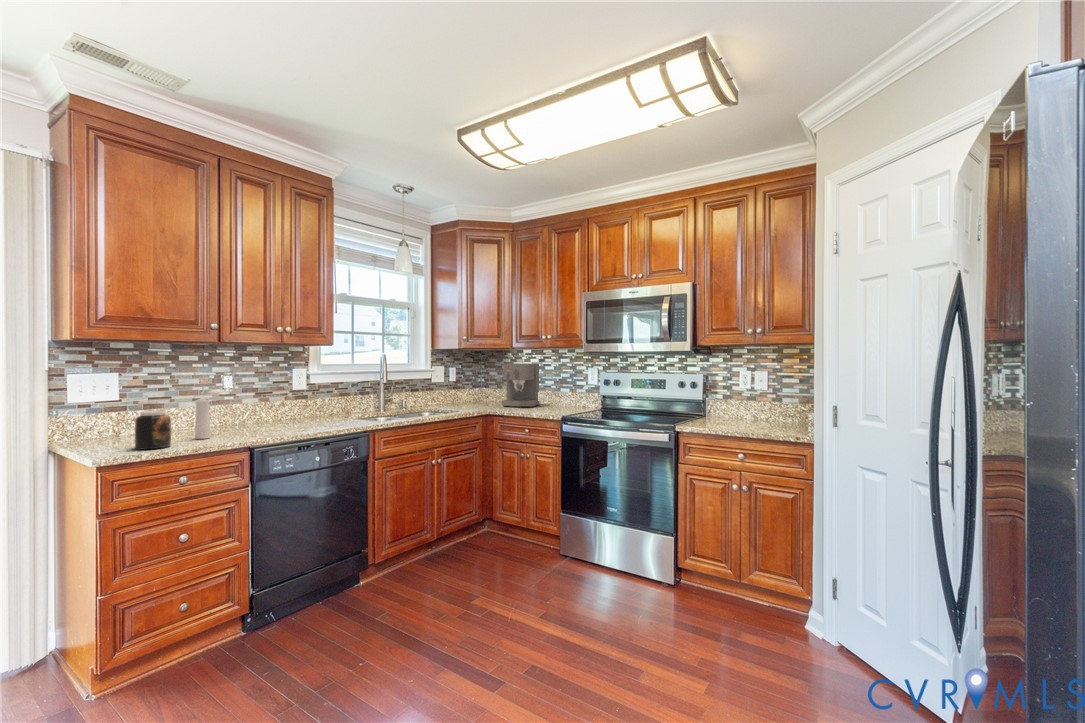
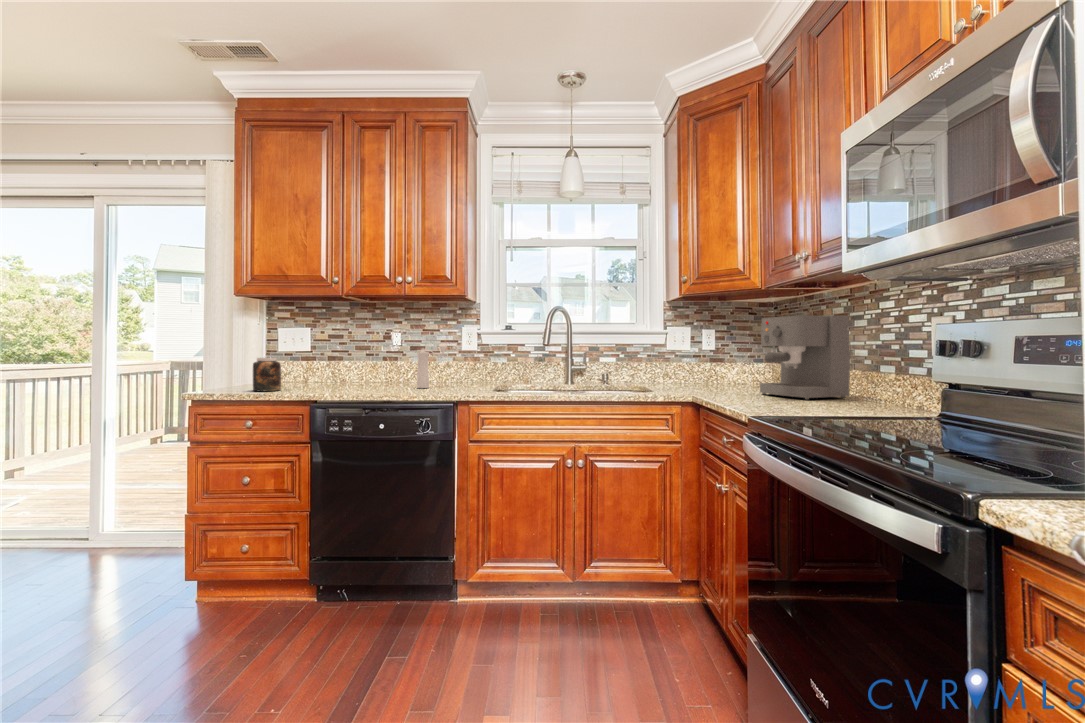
pepper mill: present [195,389,221,439] -> present [417,344,447,388]

